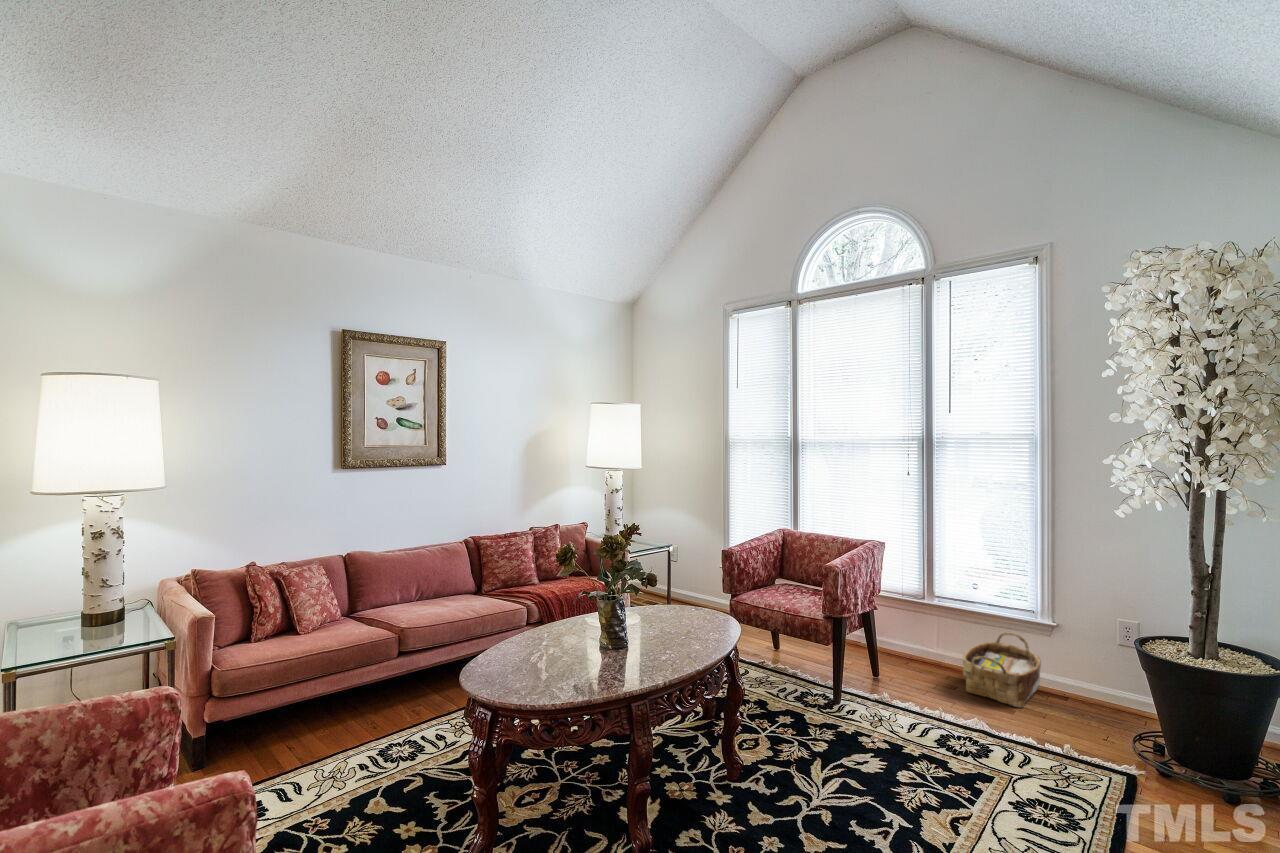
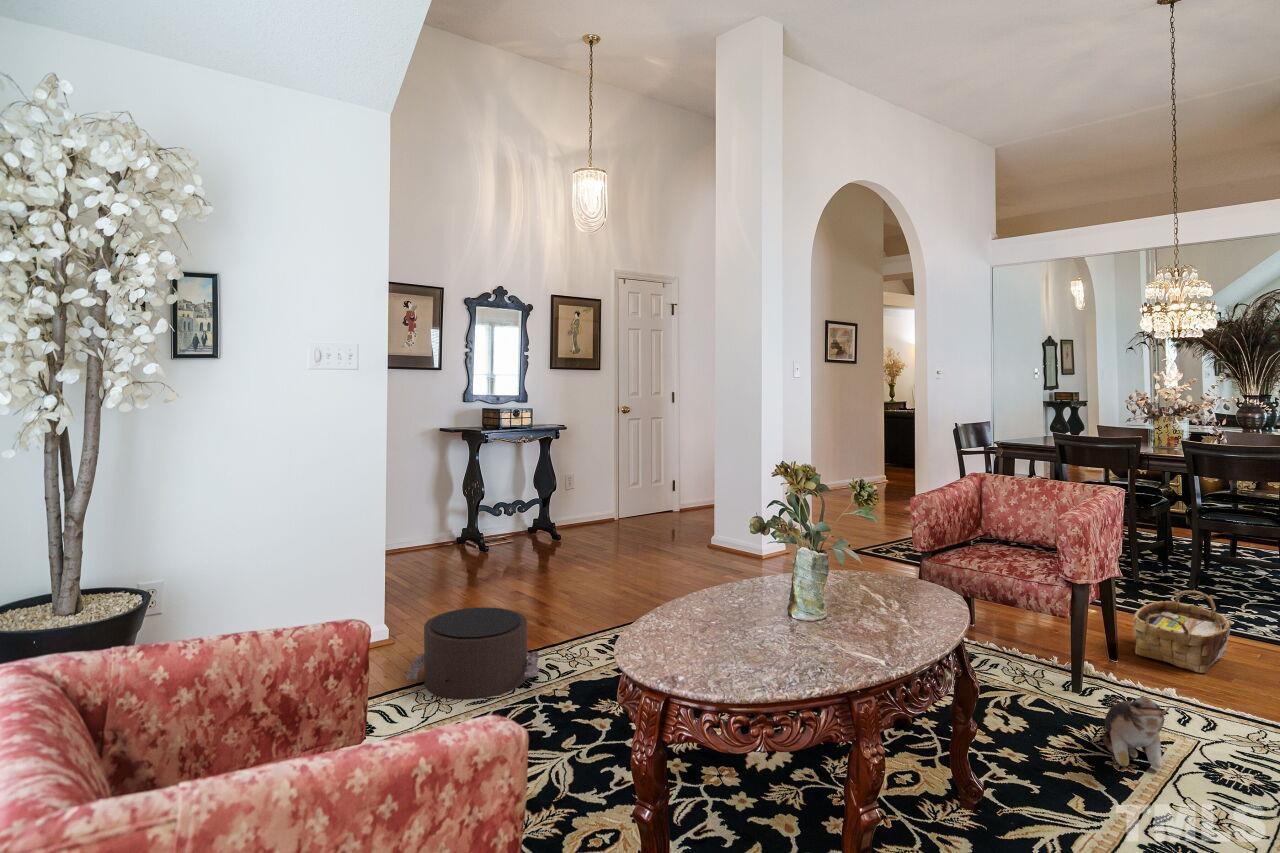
pouf: none [294,680,430,776] -> present [406,607,539,700]
plush toy: none [931,744,981,811] -> present [1103,696,1170,769]

